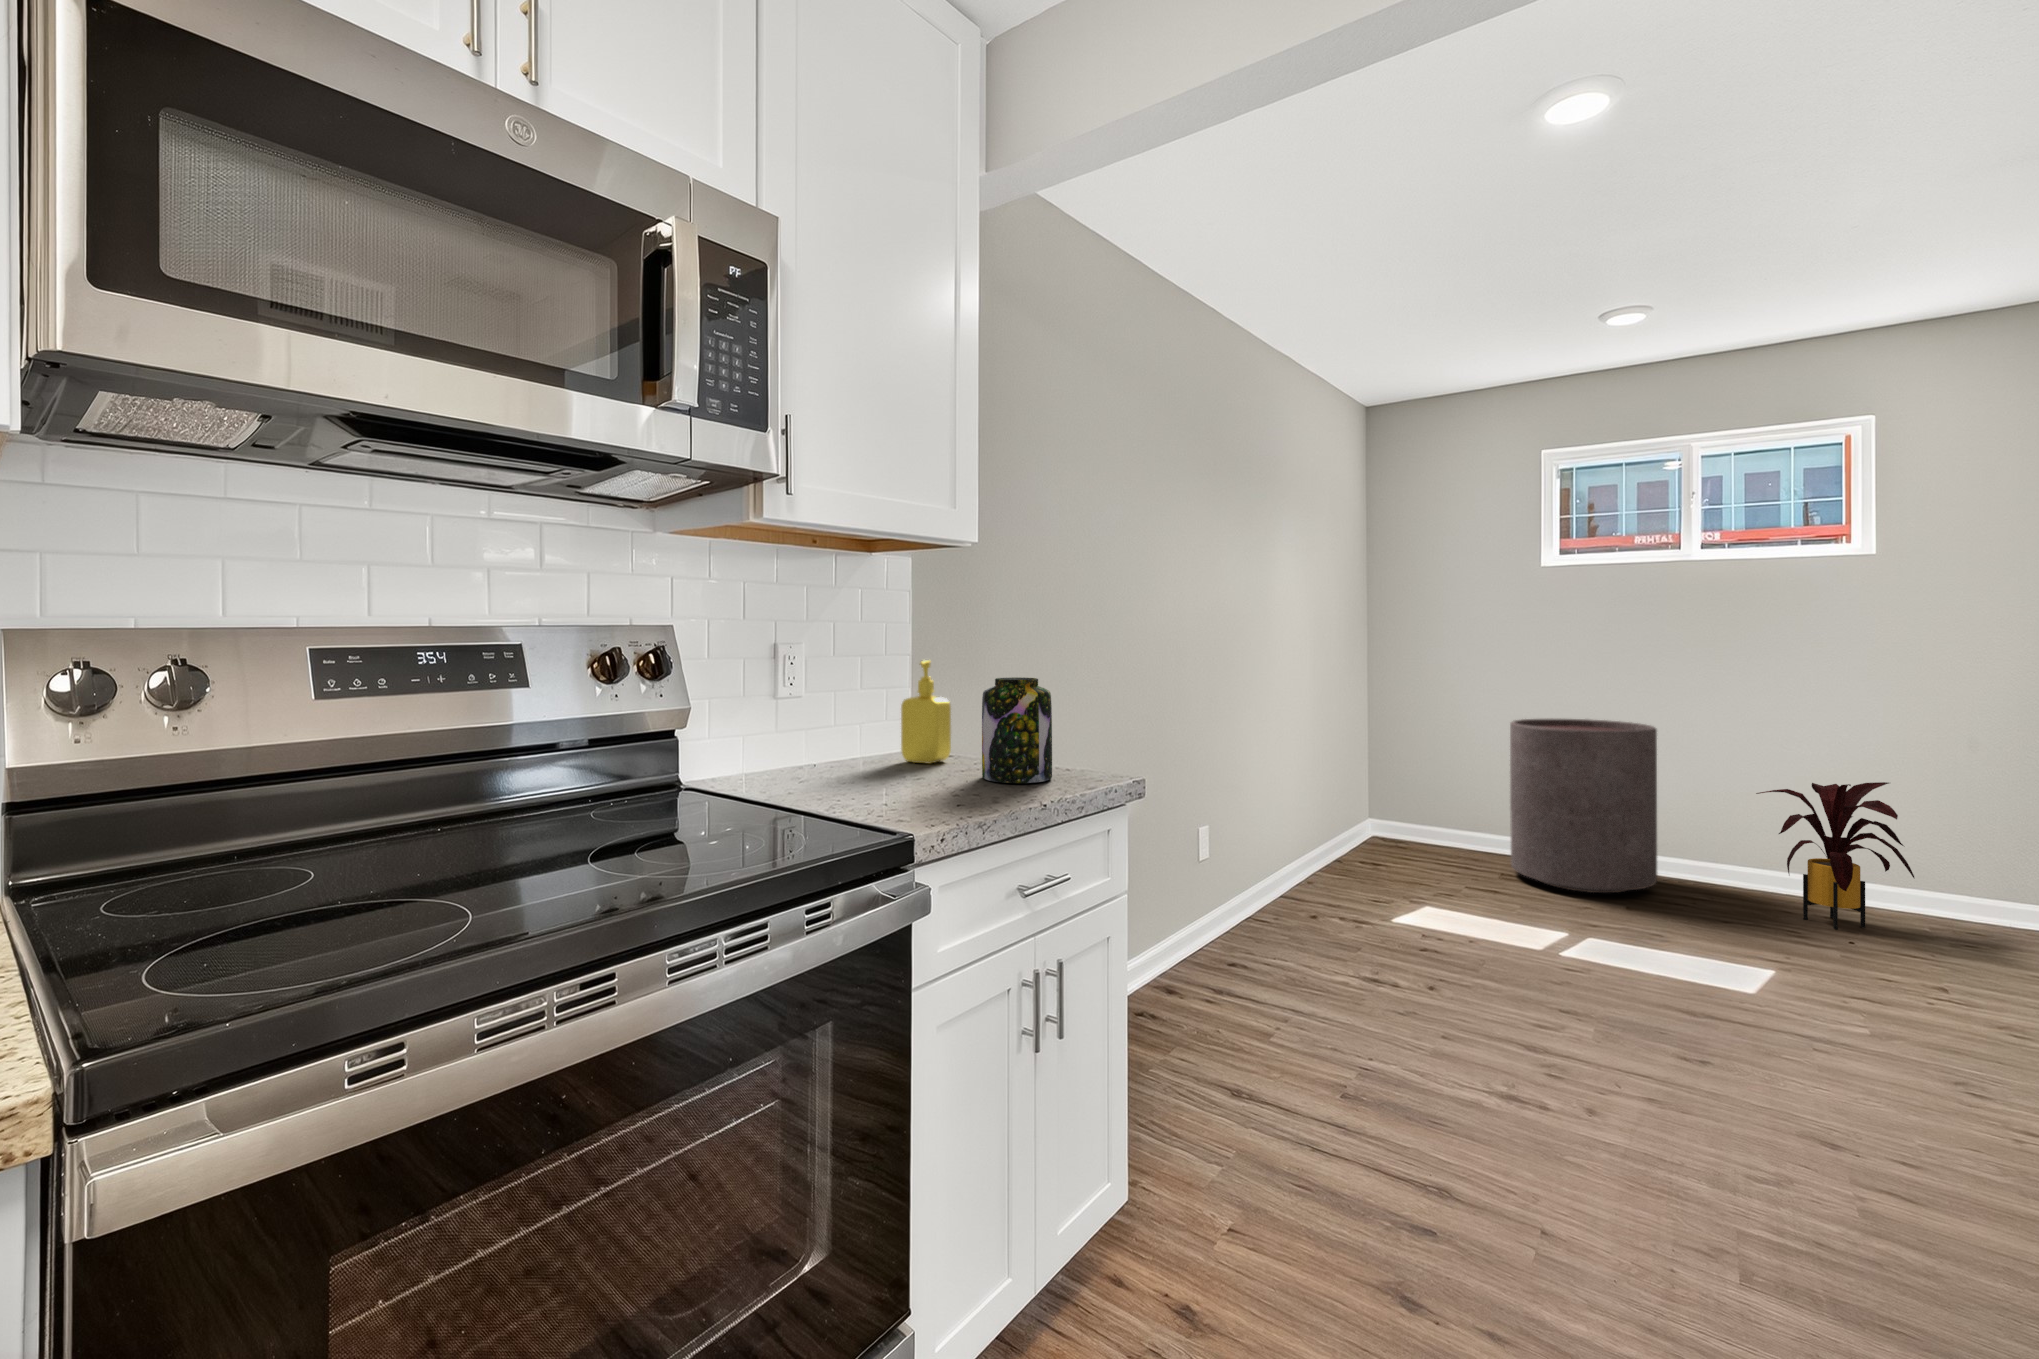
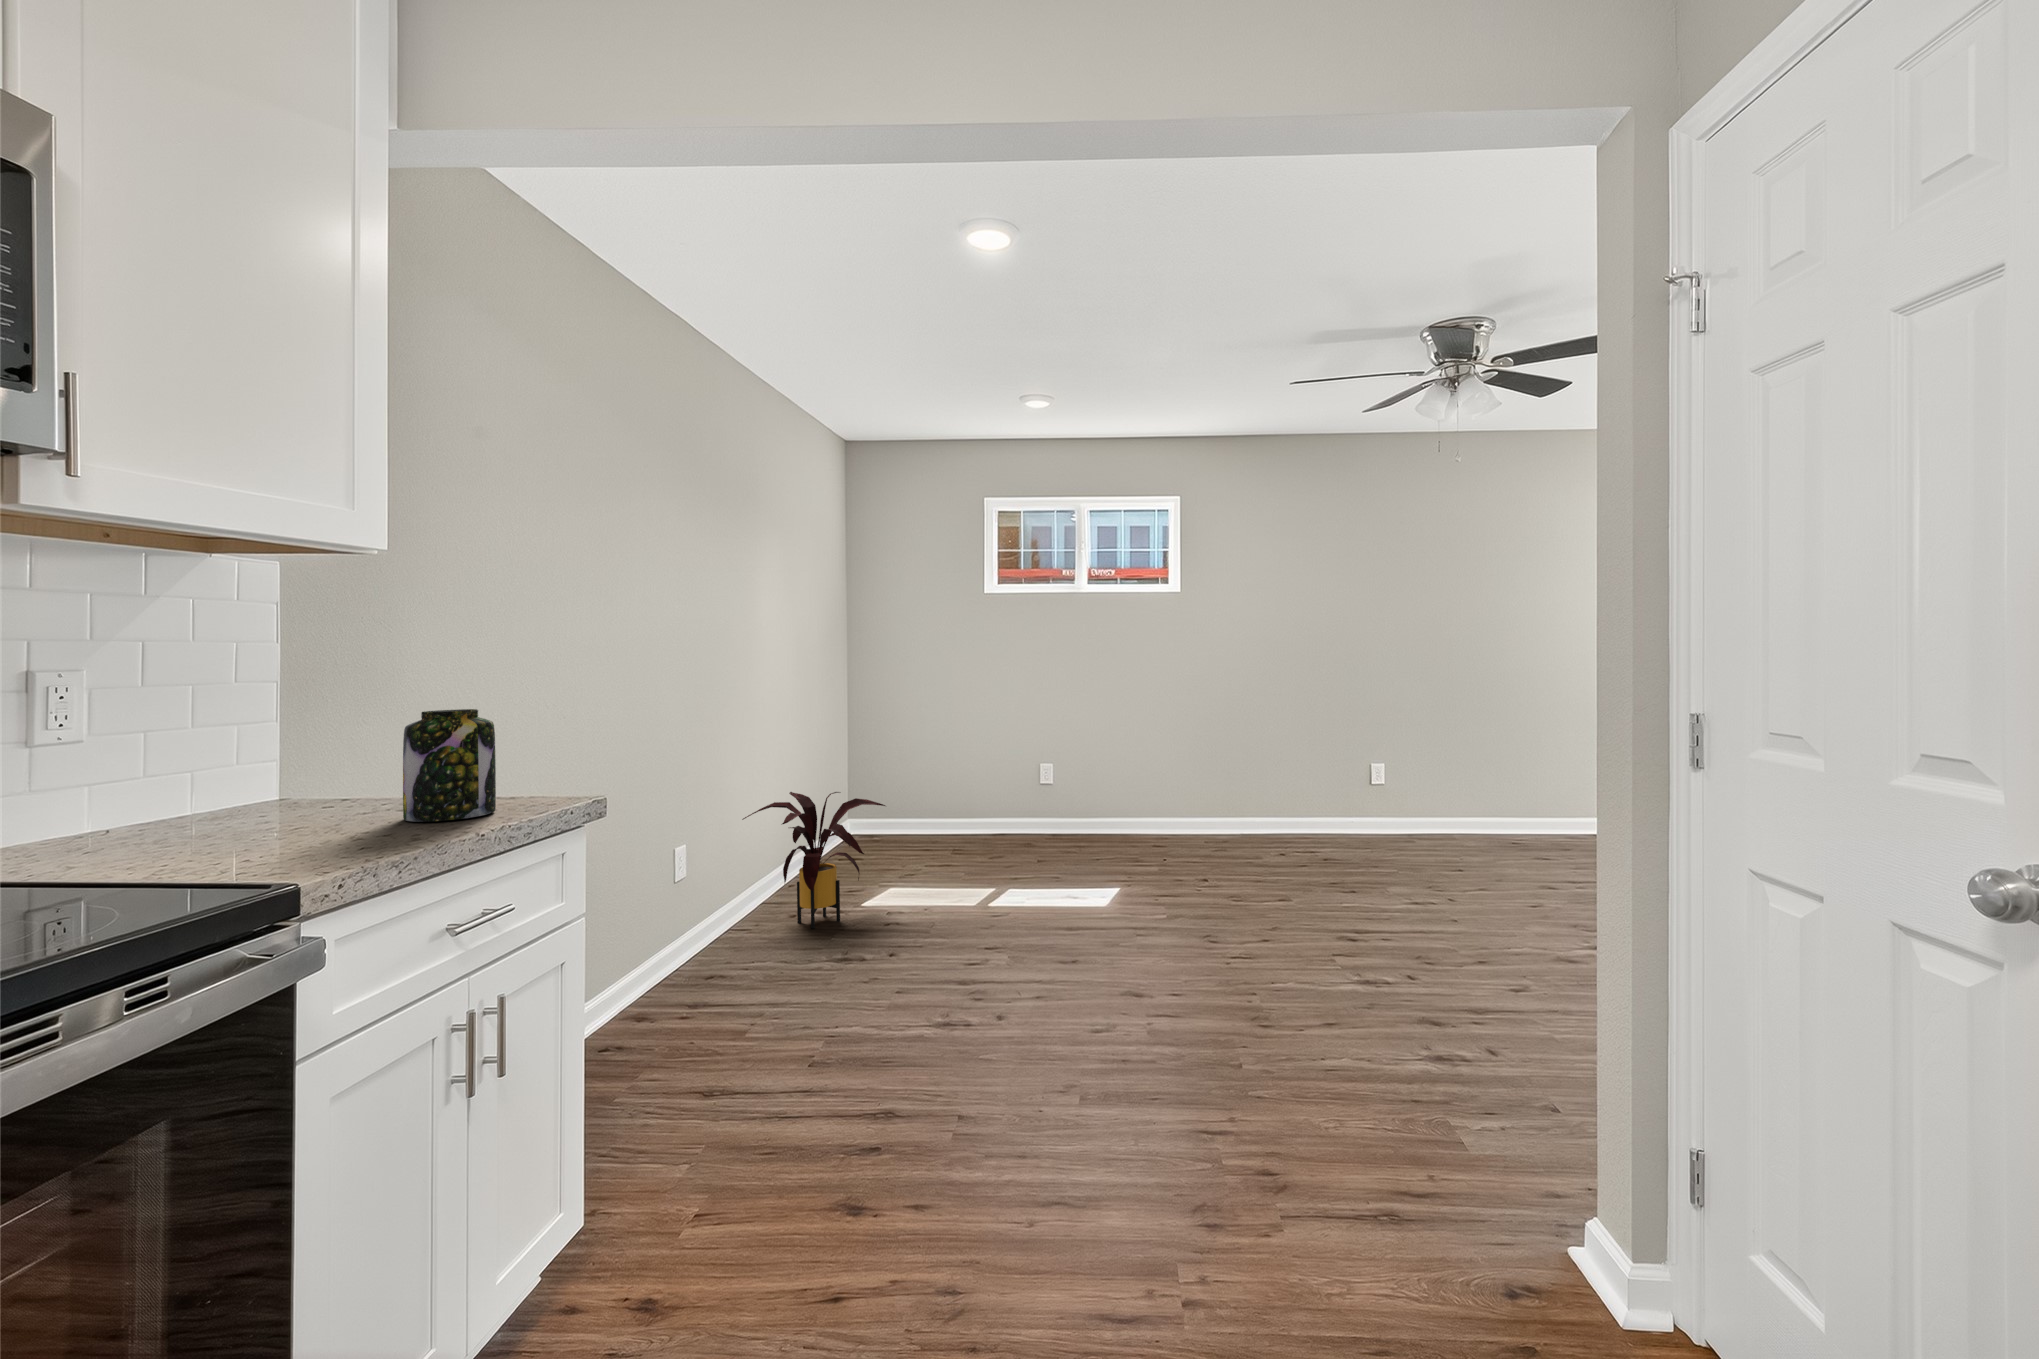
soap dispenser: present [901,660,951,763] -> none [284,697,360,815]
trash can: present [1510,718,1657,893] -> none [950,726,1049,859]
house plant: present [1756,782,1914,929] -> present [742,792,885,929]

